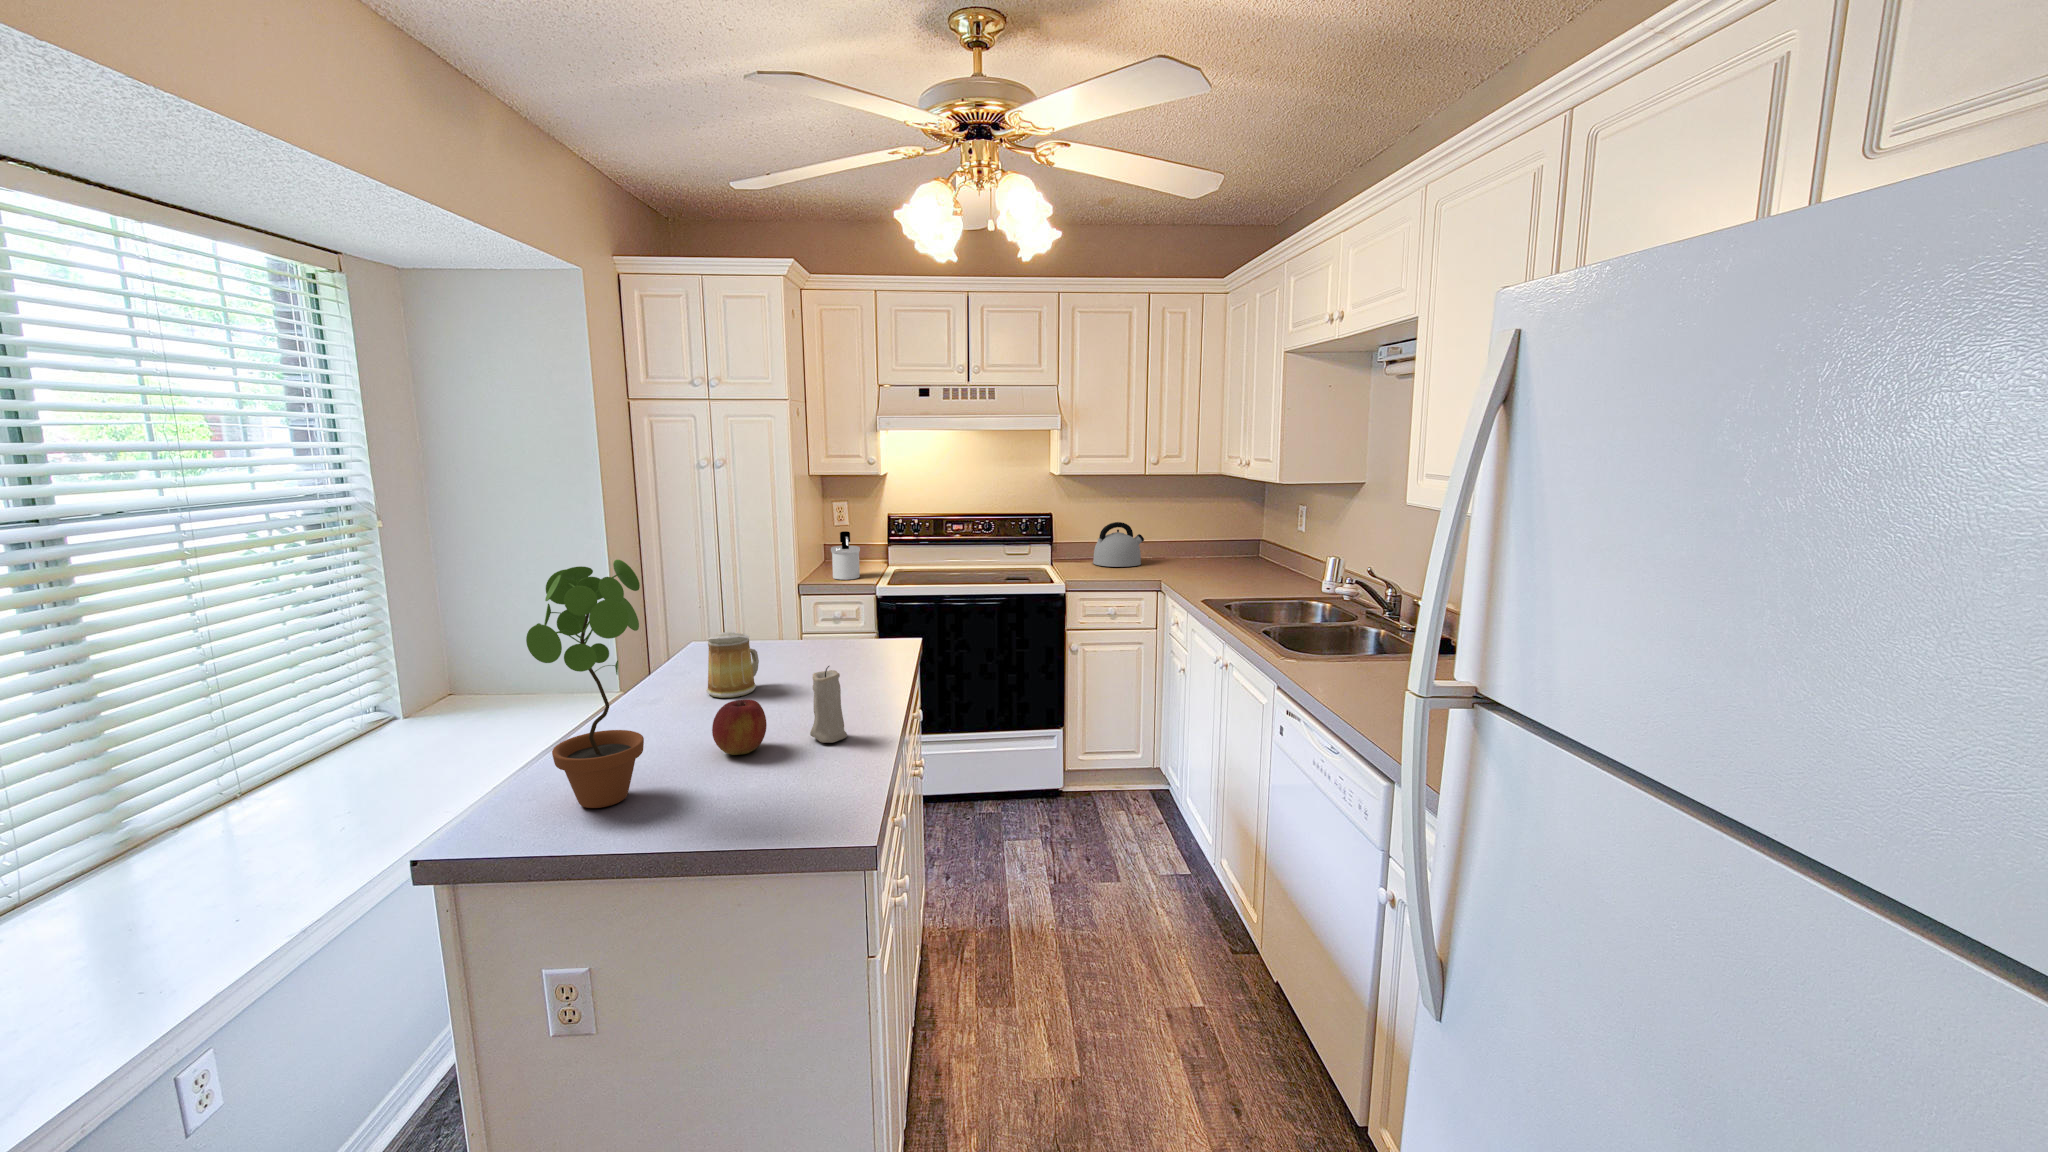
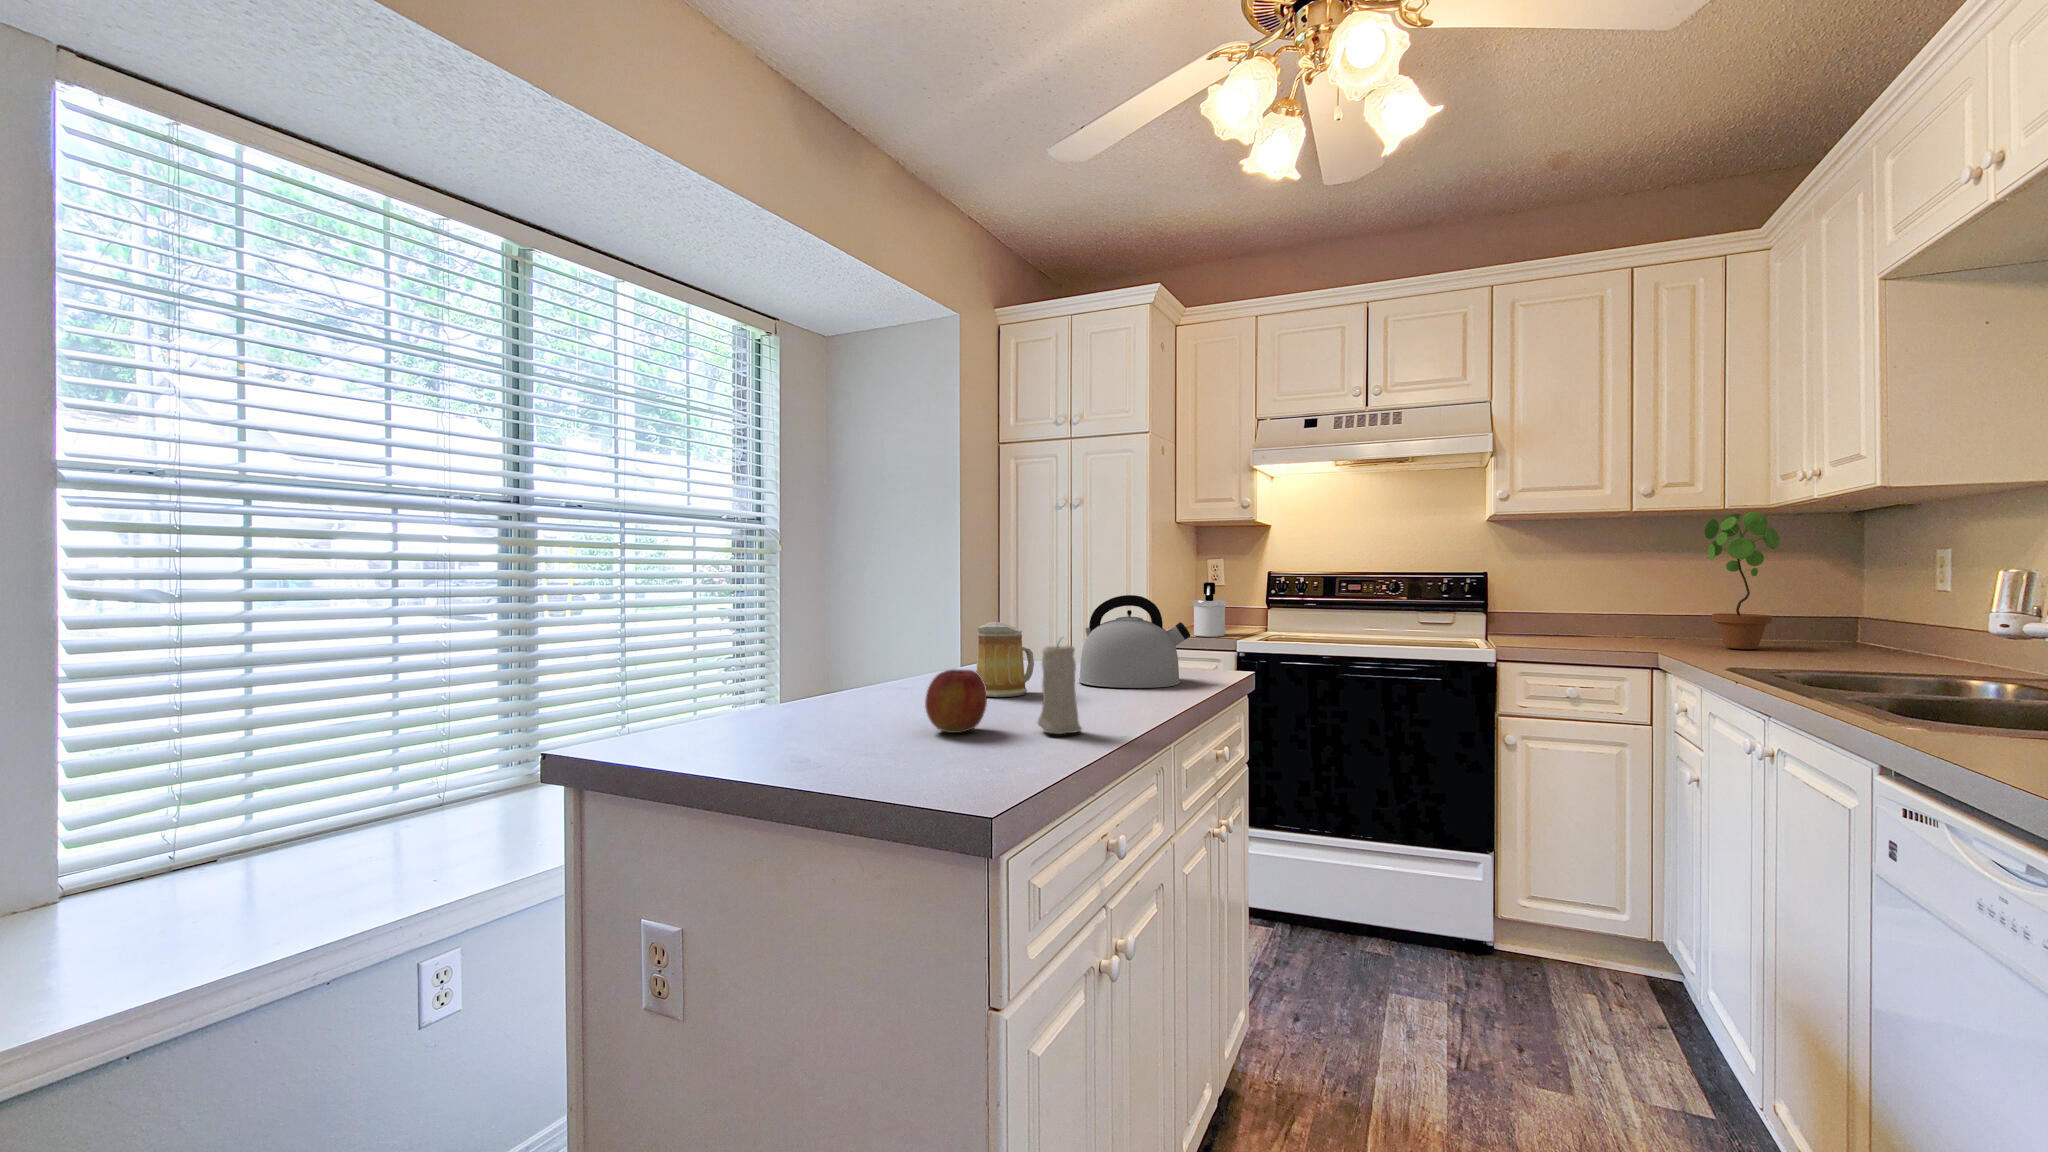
kettle: present [1093,522,1144,567] -> present [1079,595,1190,688]
potted plant: present [526,560,644,808] -> present [1704,512,1780,649]

